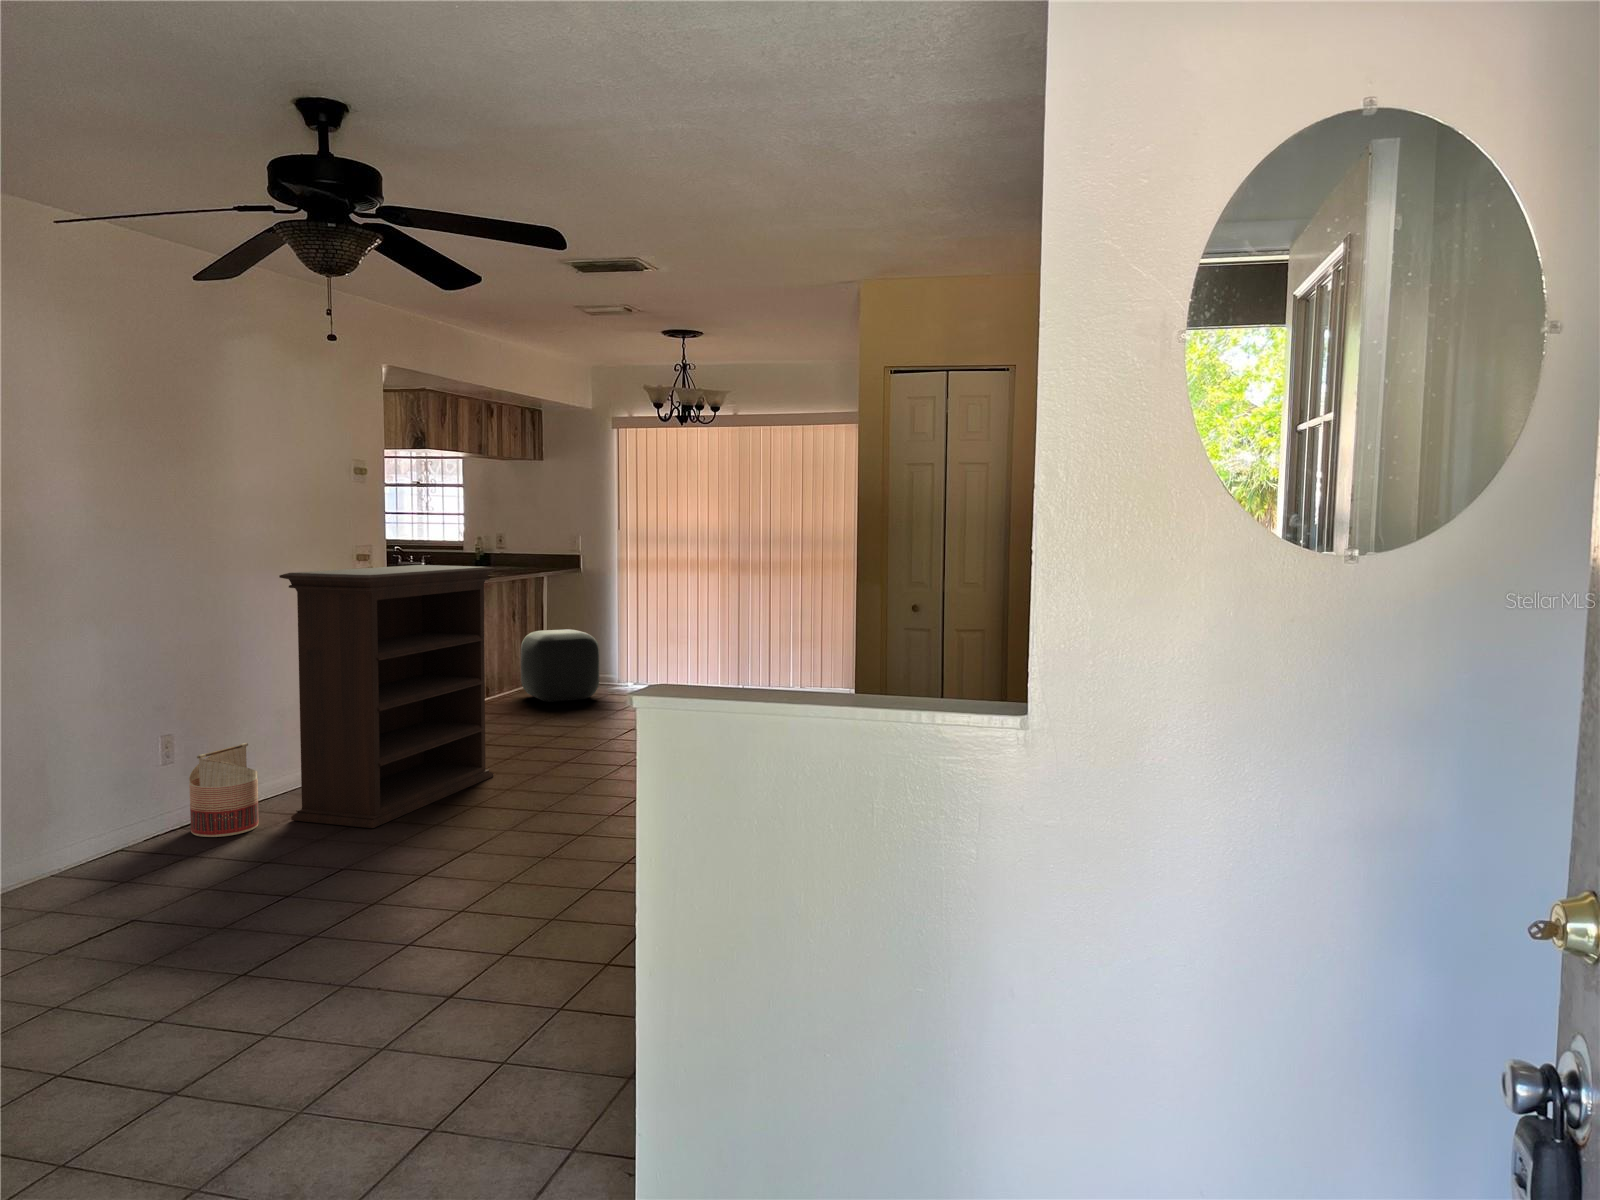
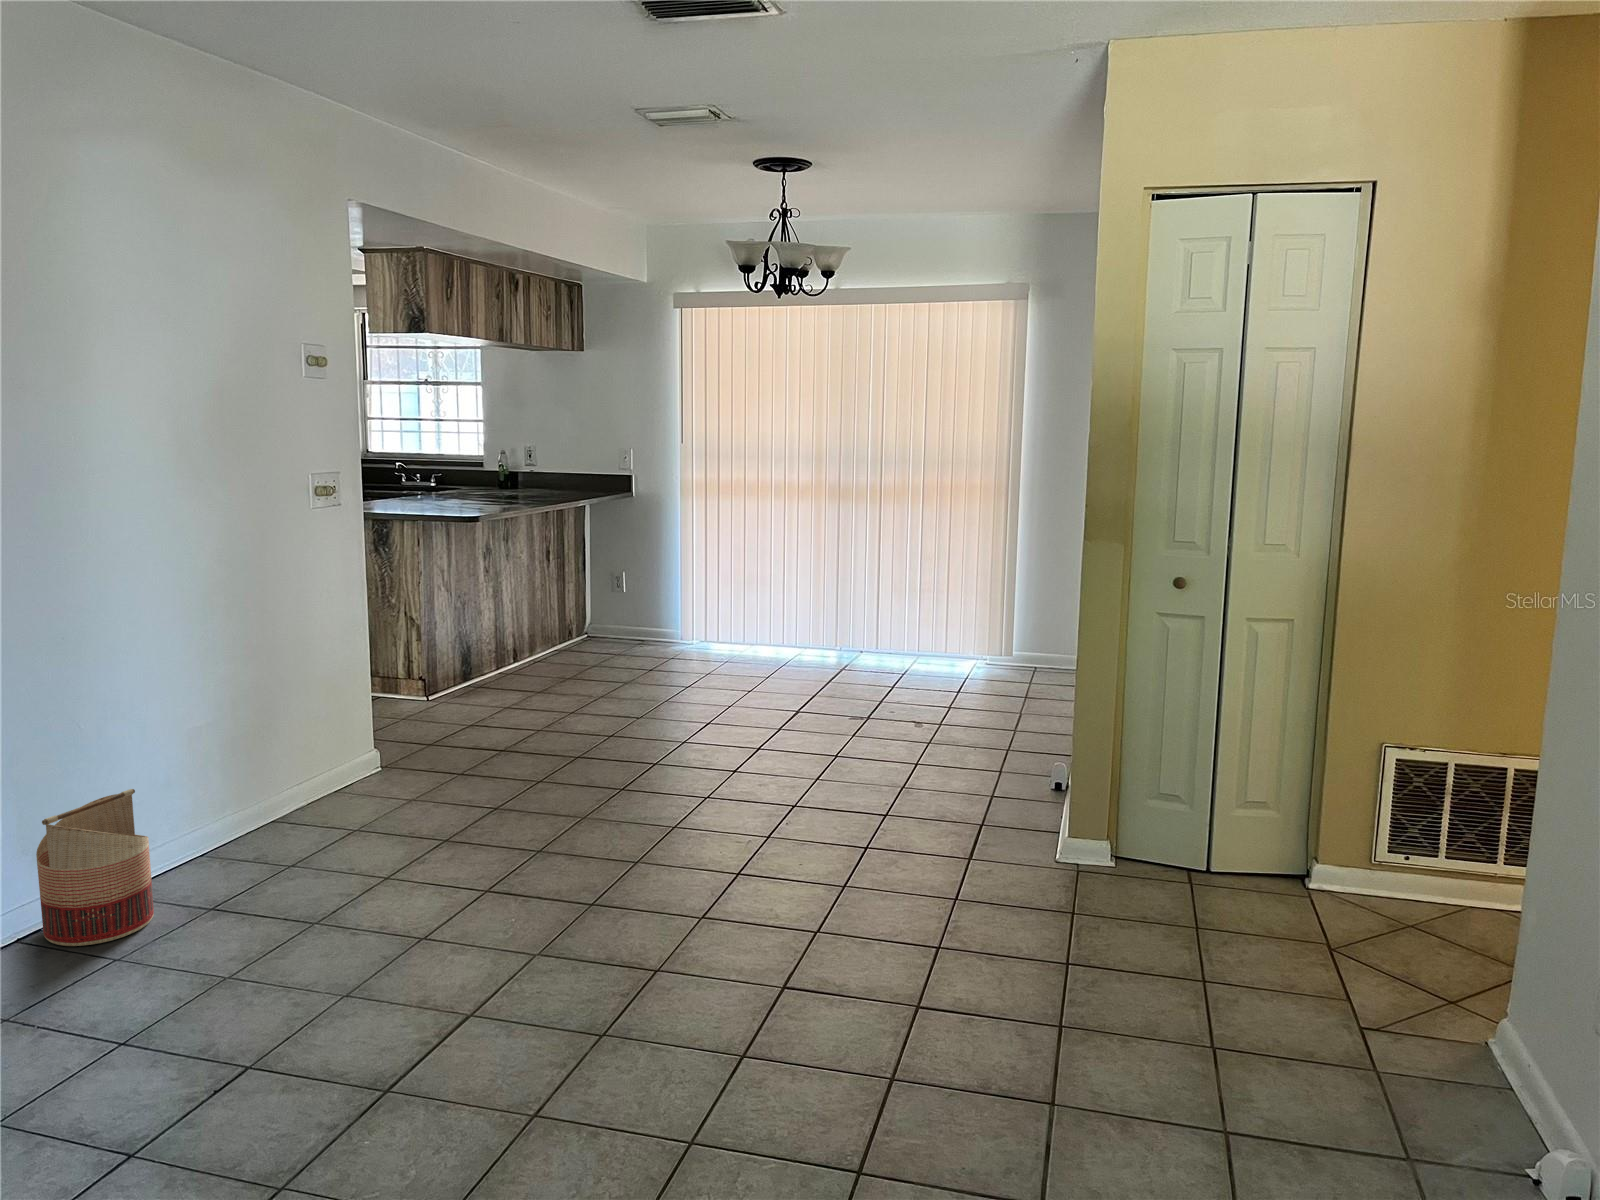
bookshelf: present [279,565,496,828] -> none [170,503,520,929]
ottoman: present [521,629,599,702] -> none [557,576,660,674]

